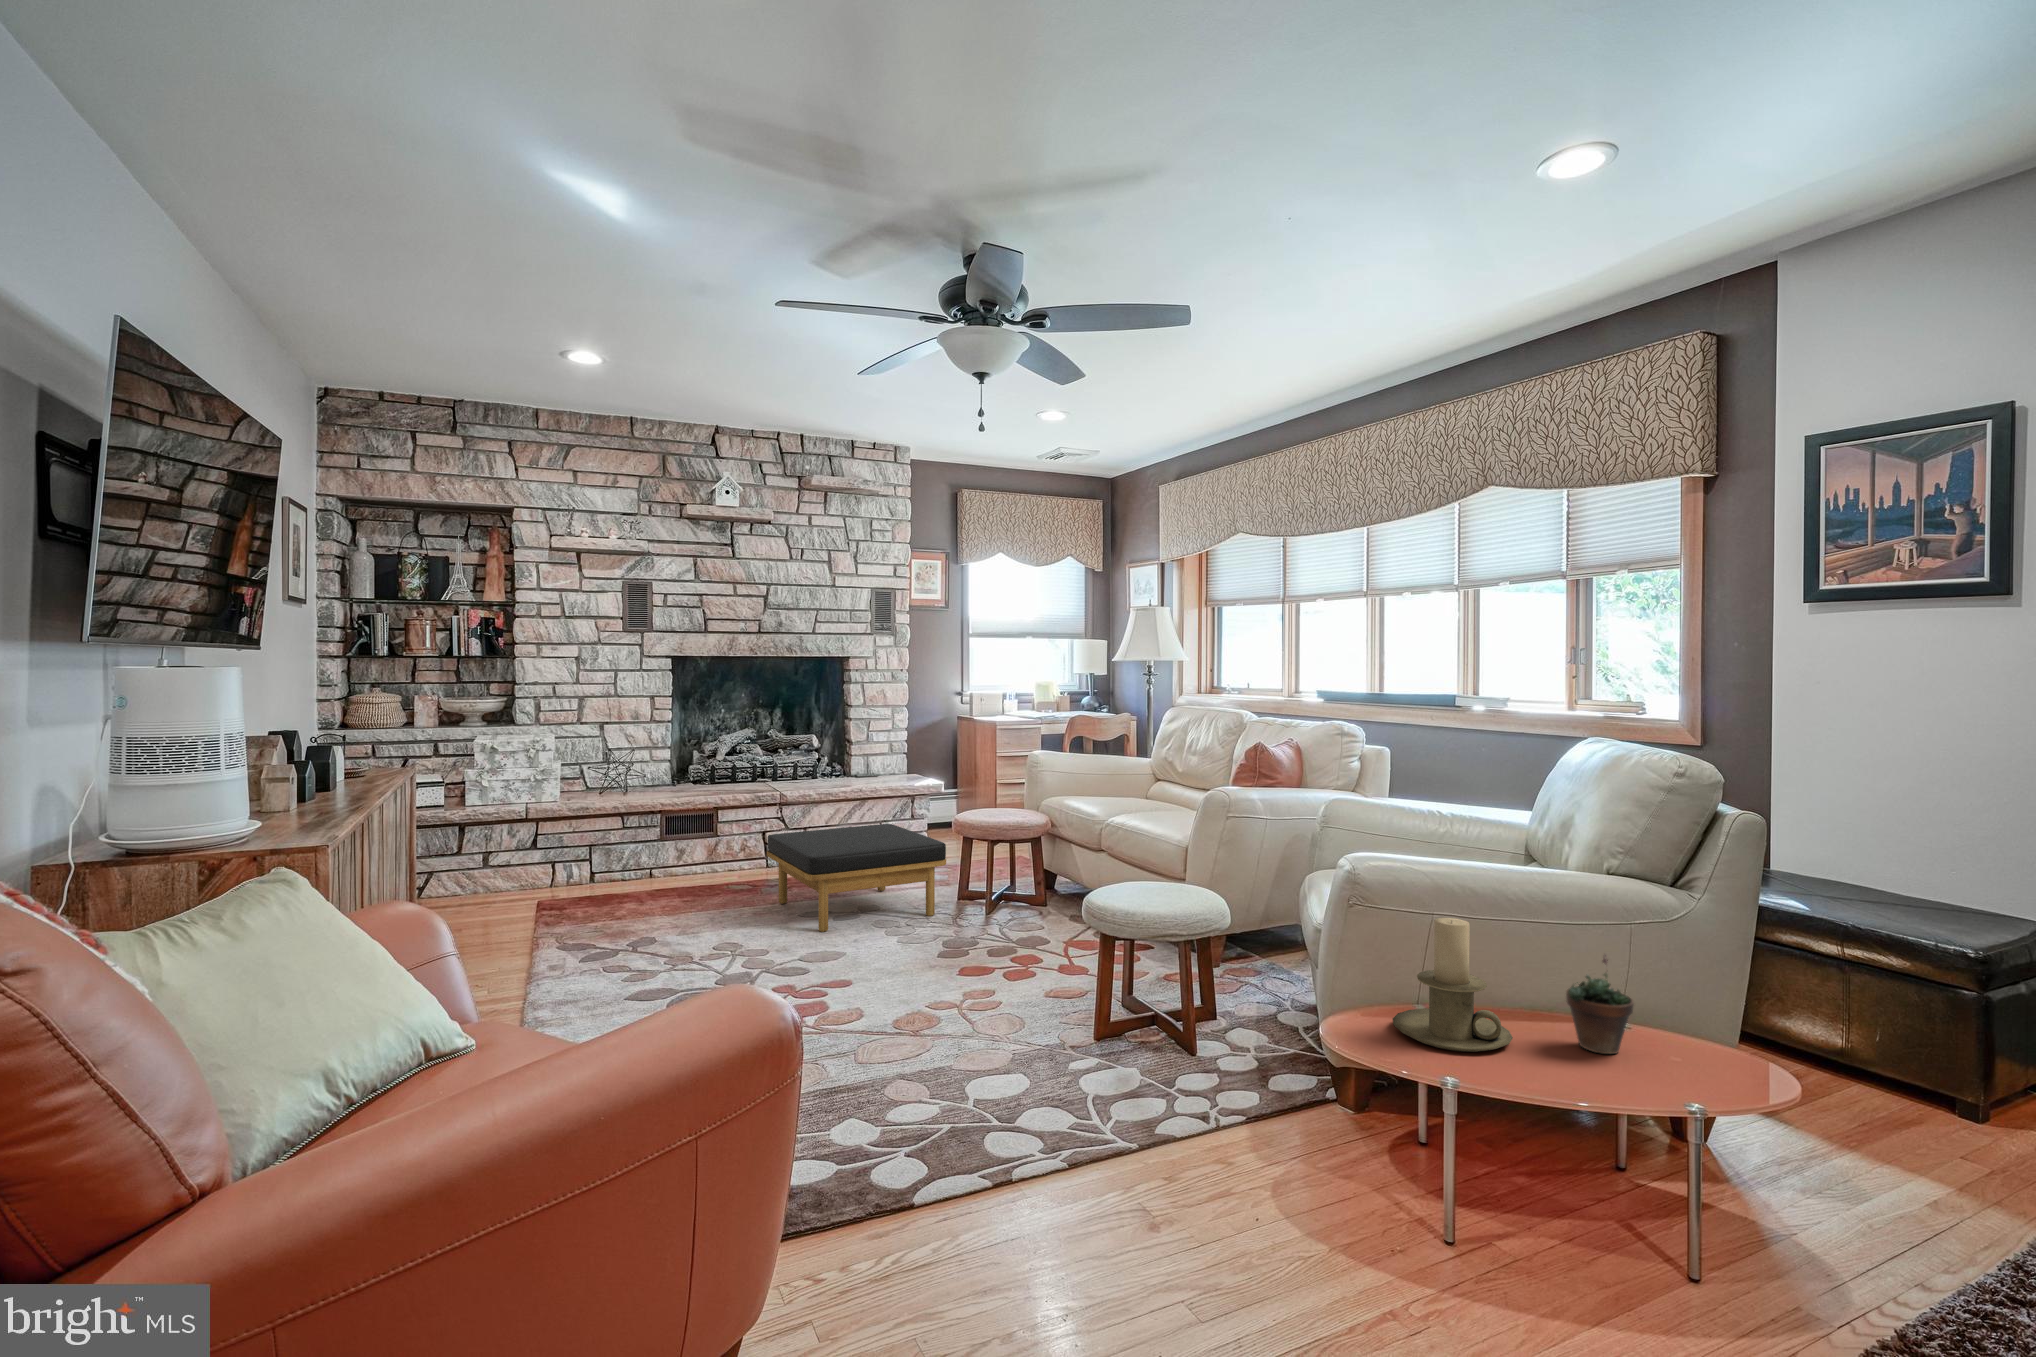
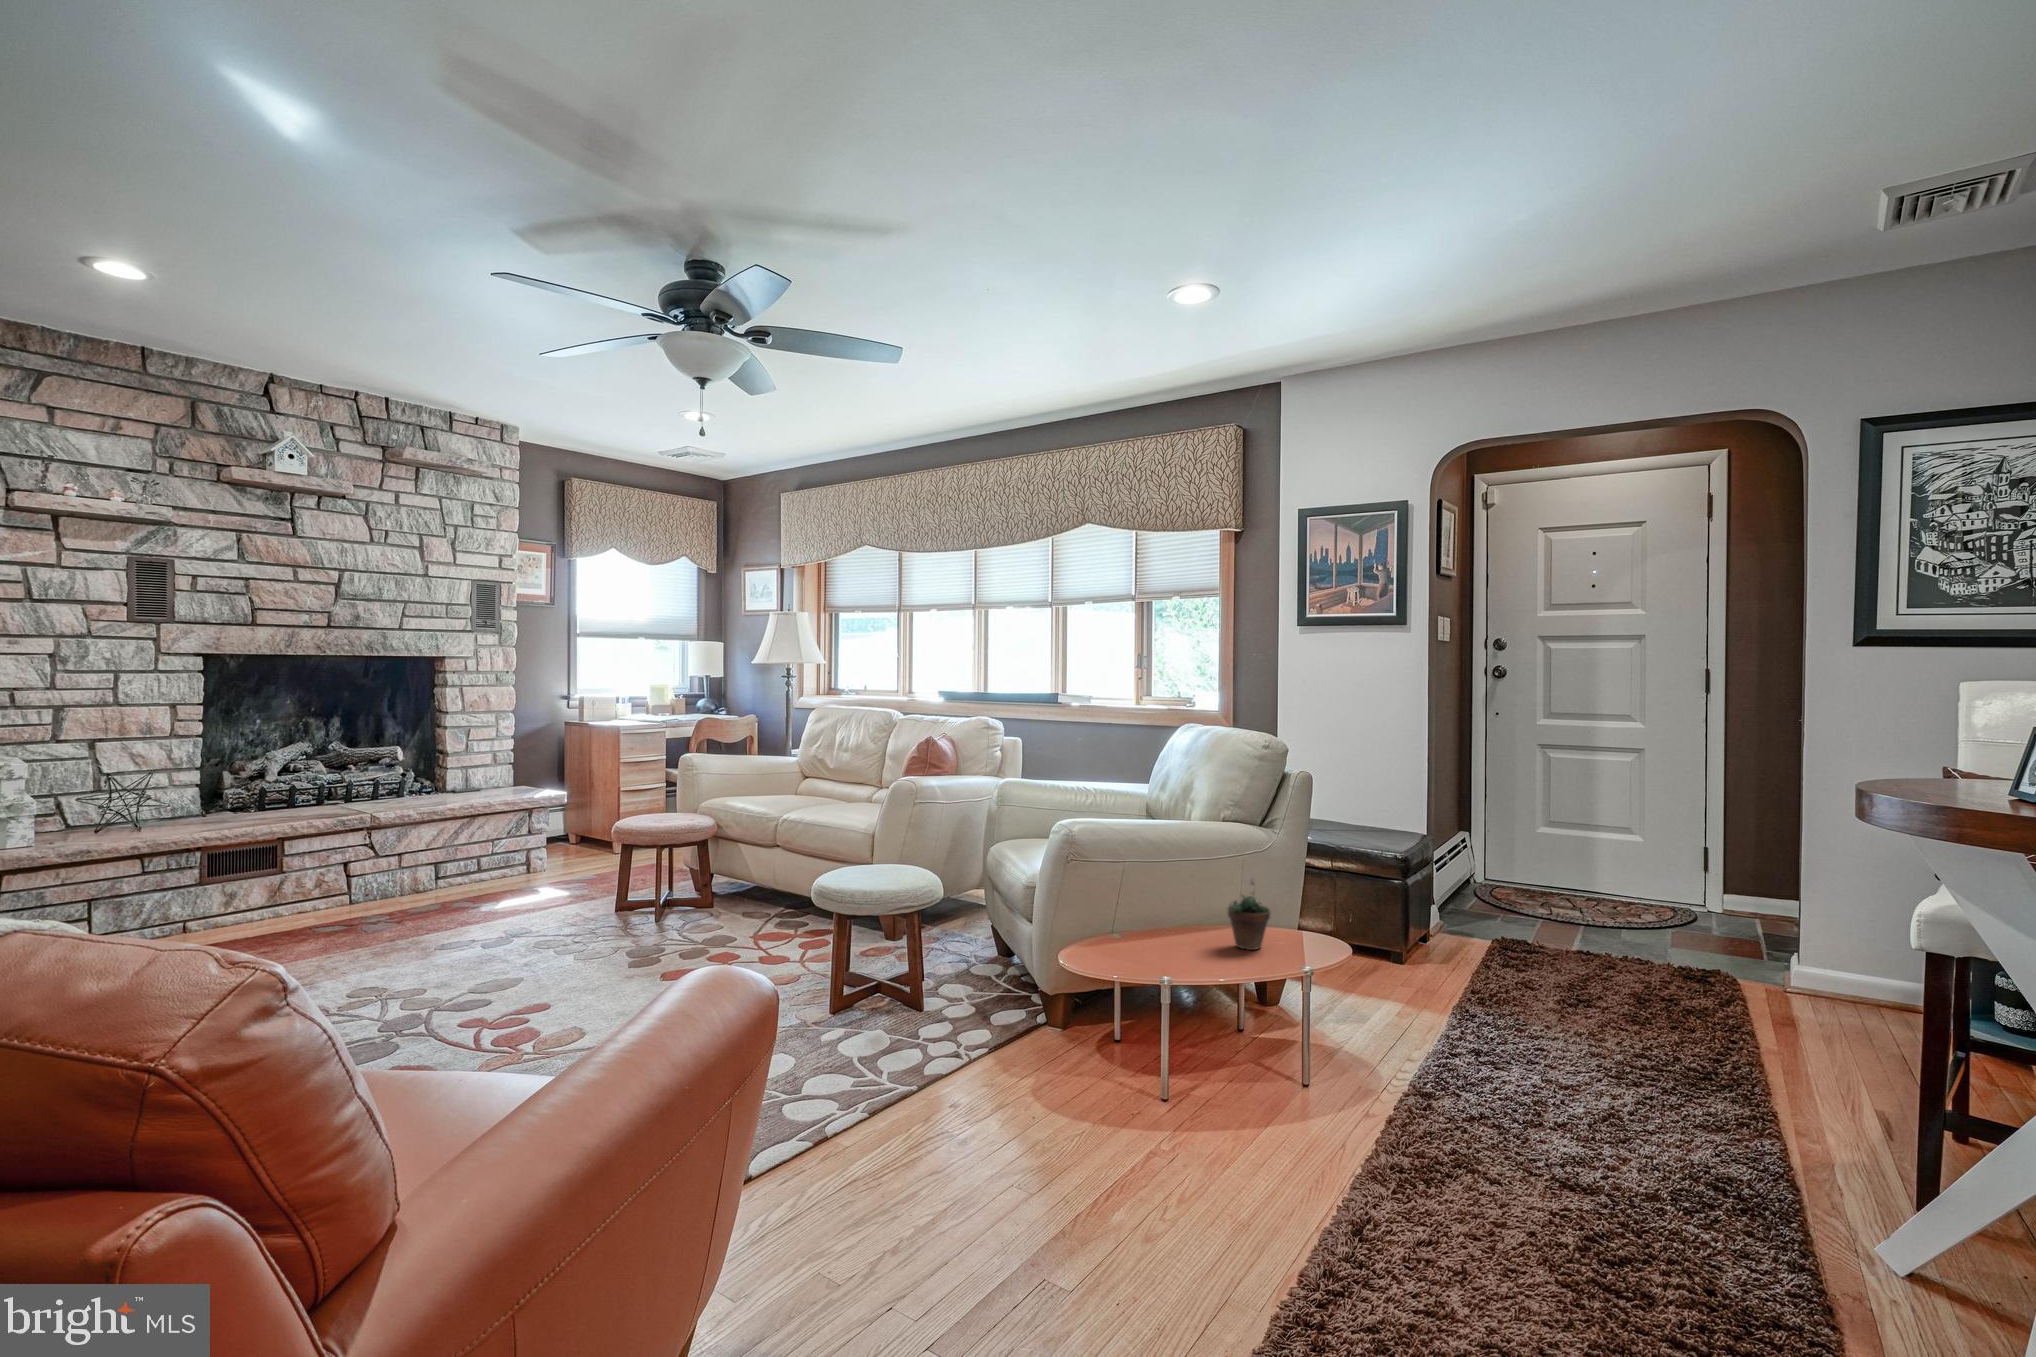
ottoman: present [767,824,946,932] -> none [380,838,610,959]
candle holder: present [1393,918,1513,1052] -> none [1113,863,1197,963]

